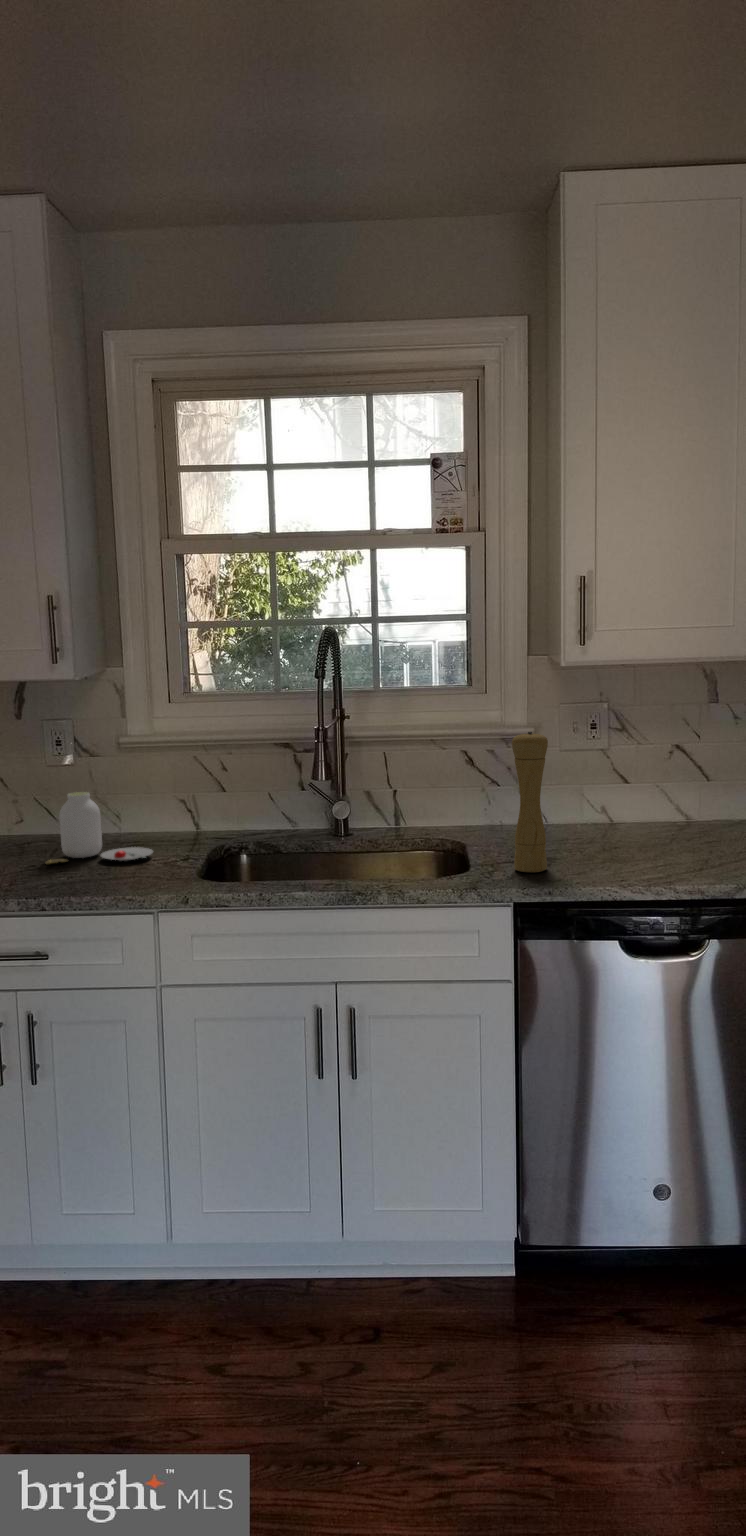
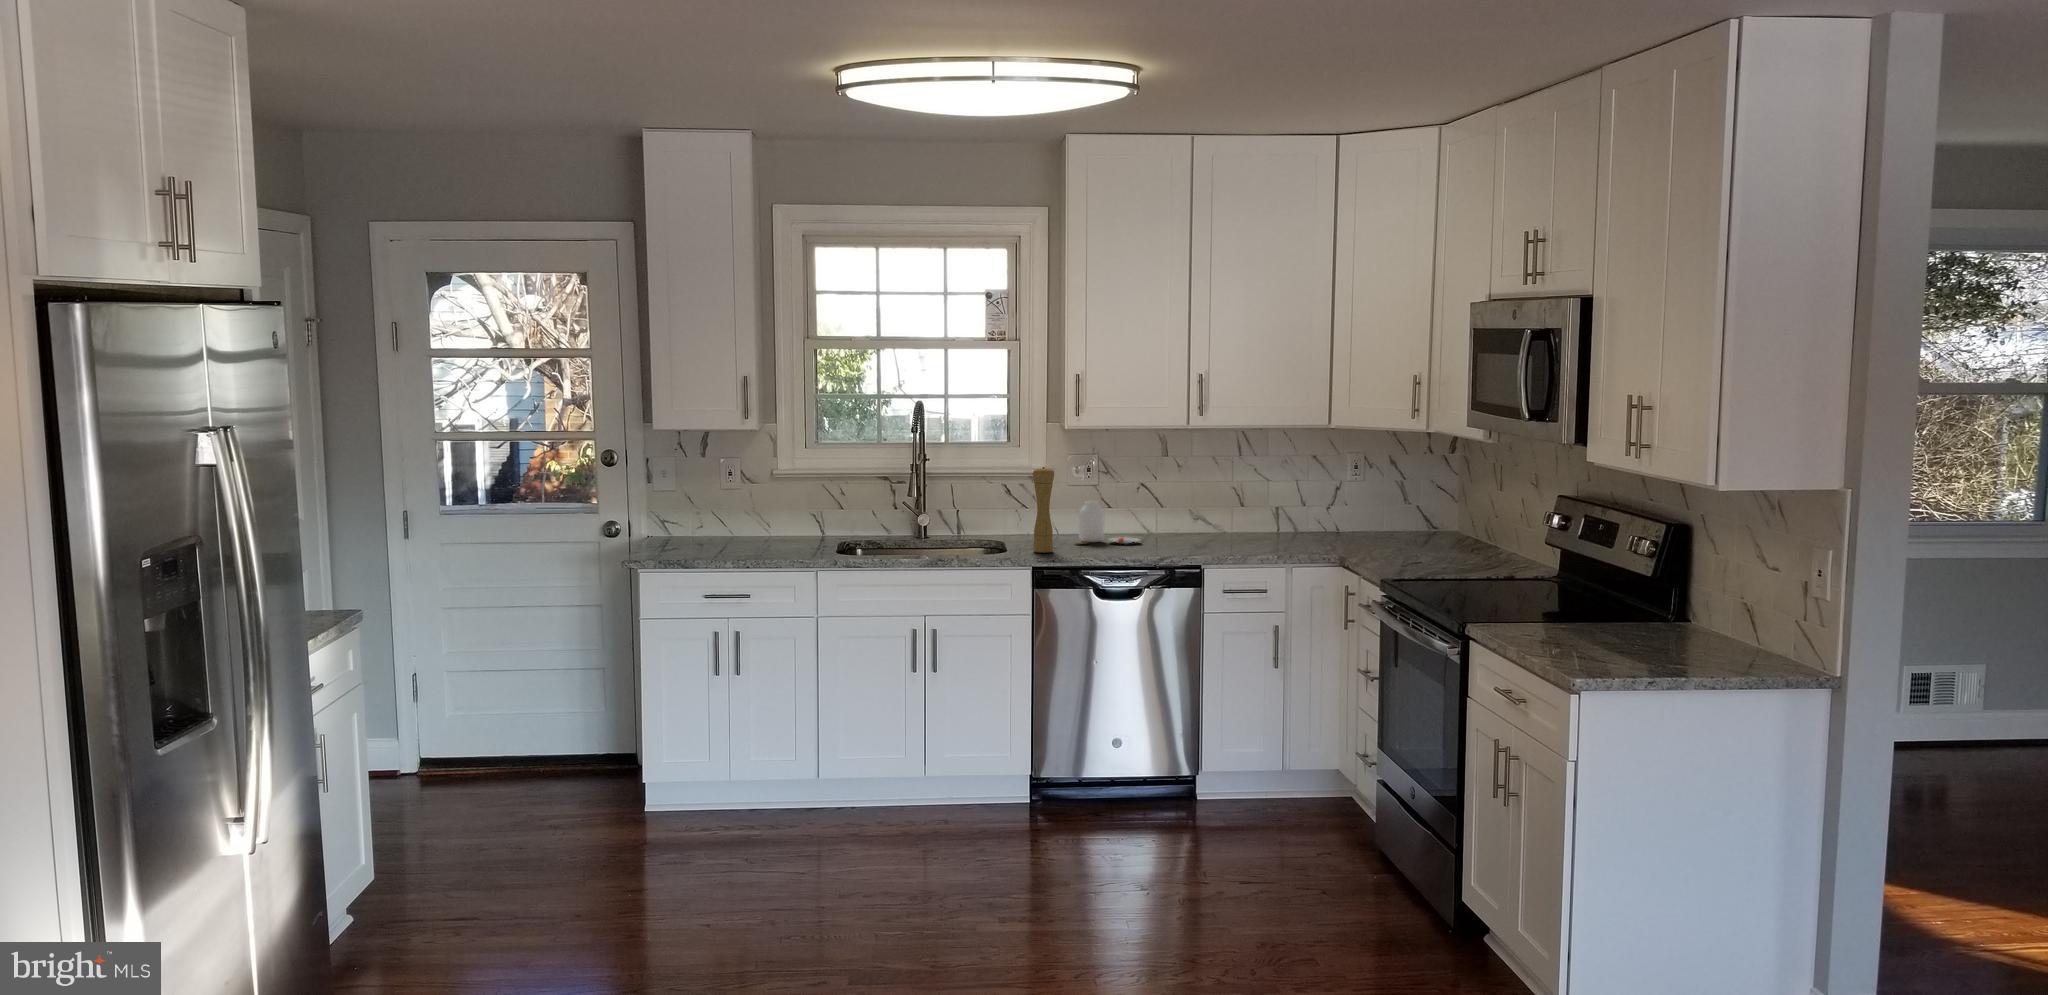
jar: present [46,792,153,864] -> present [1079,501,1140,544]

